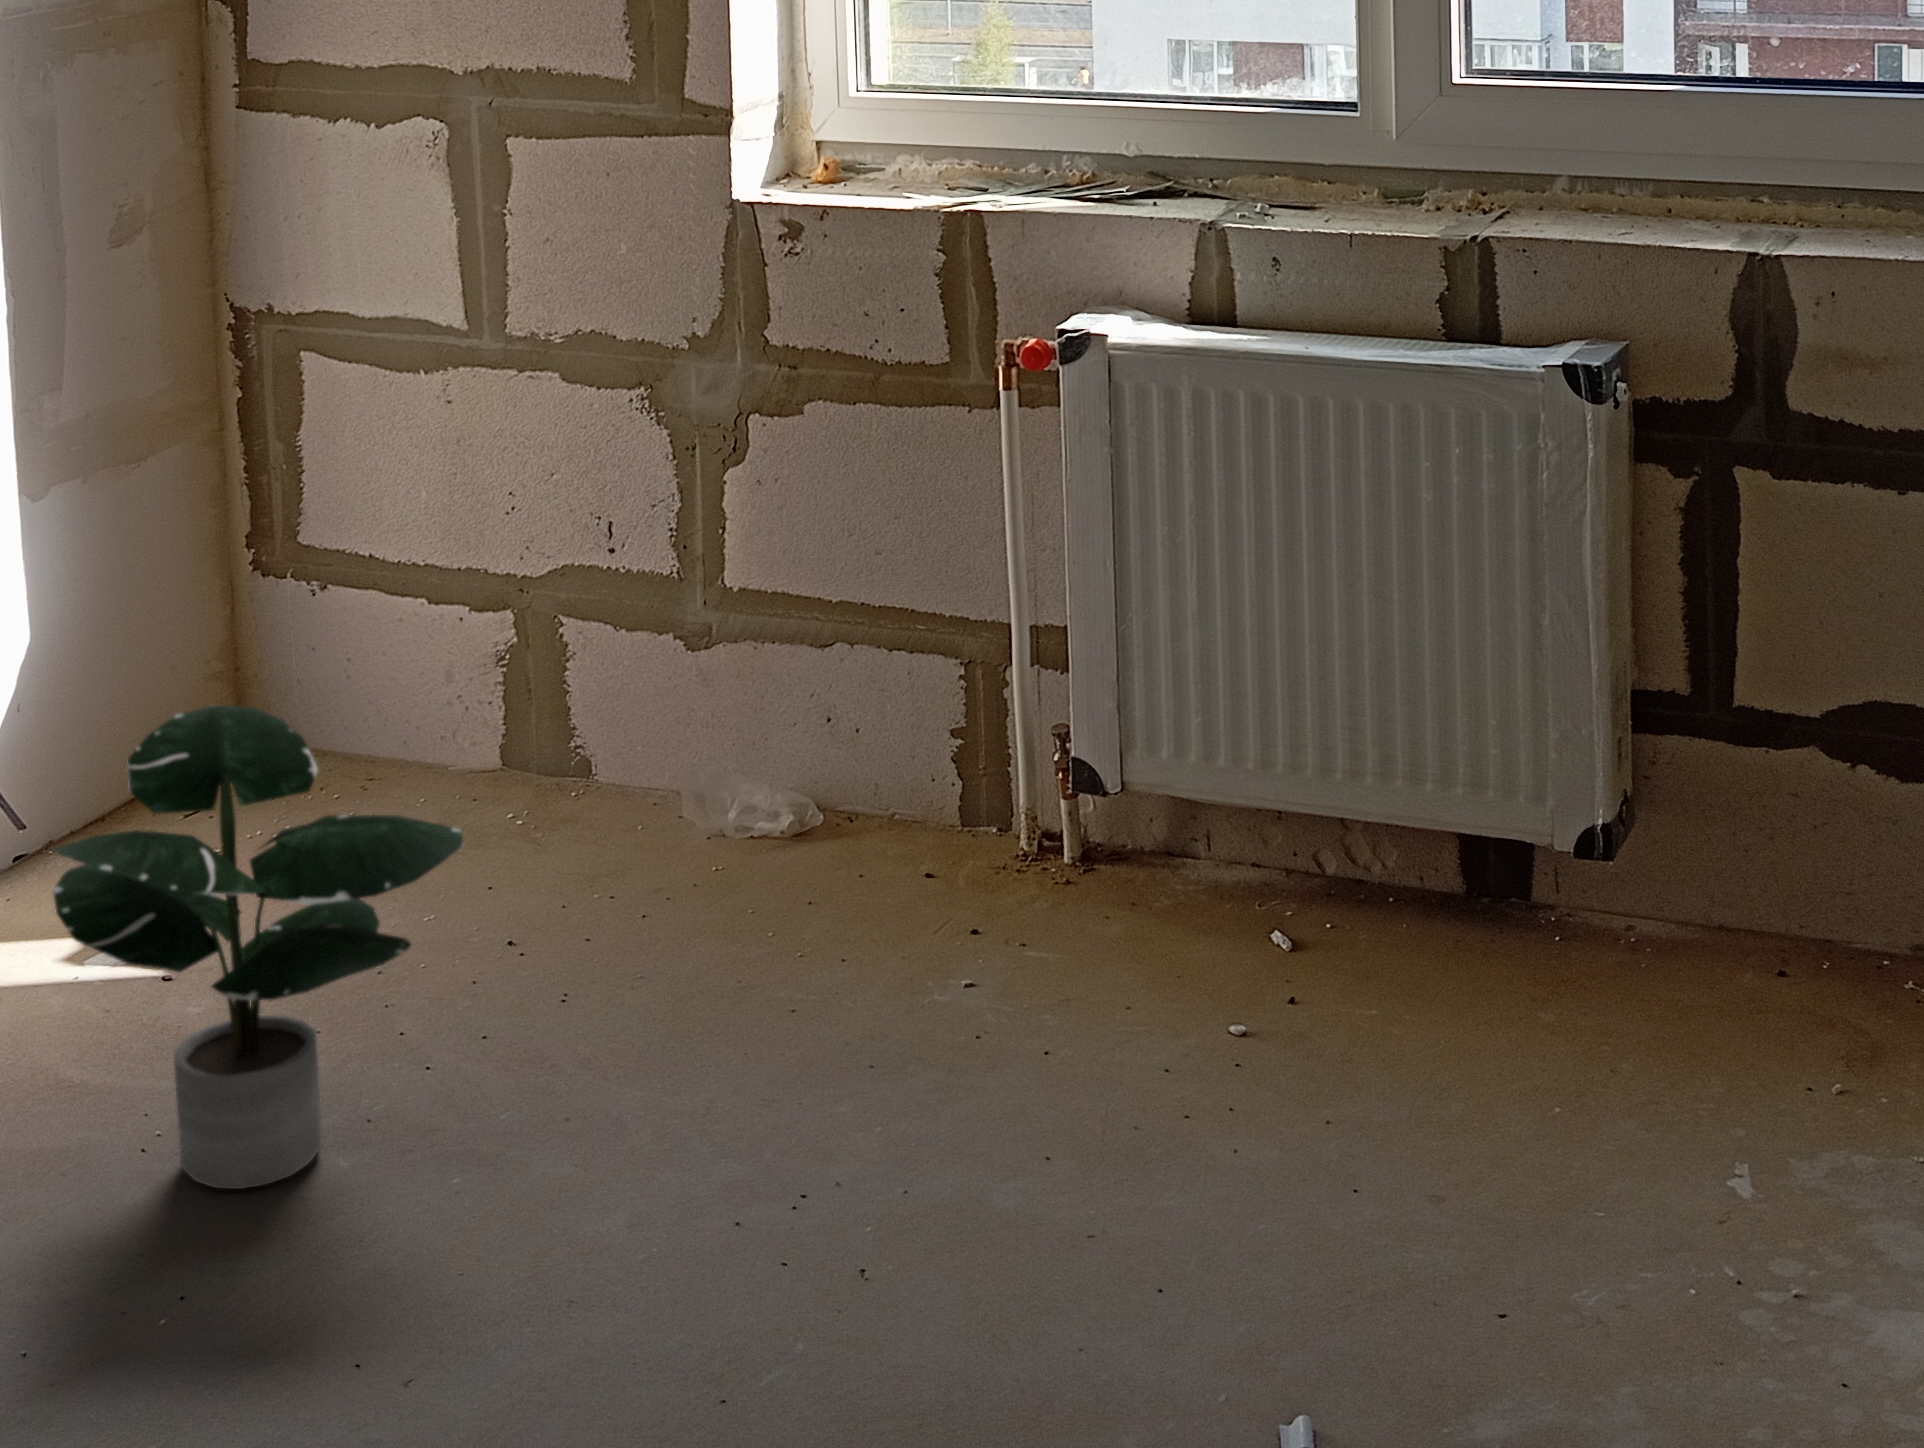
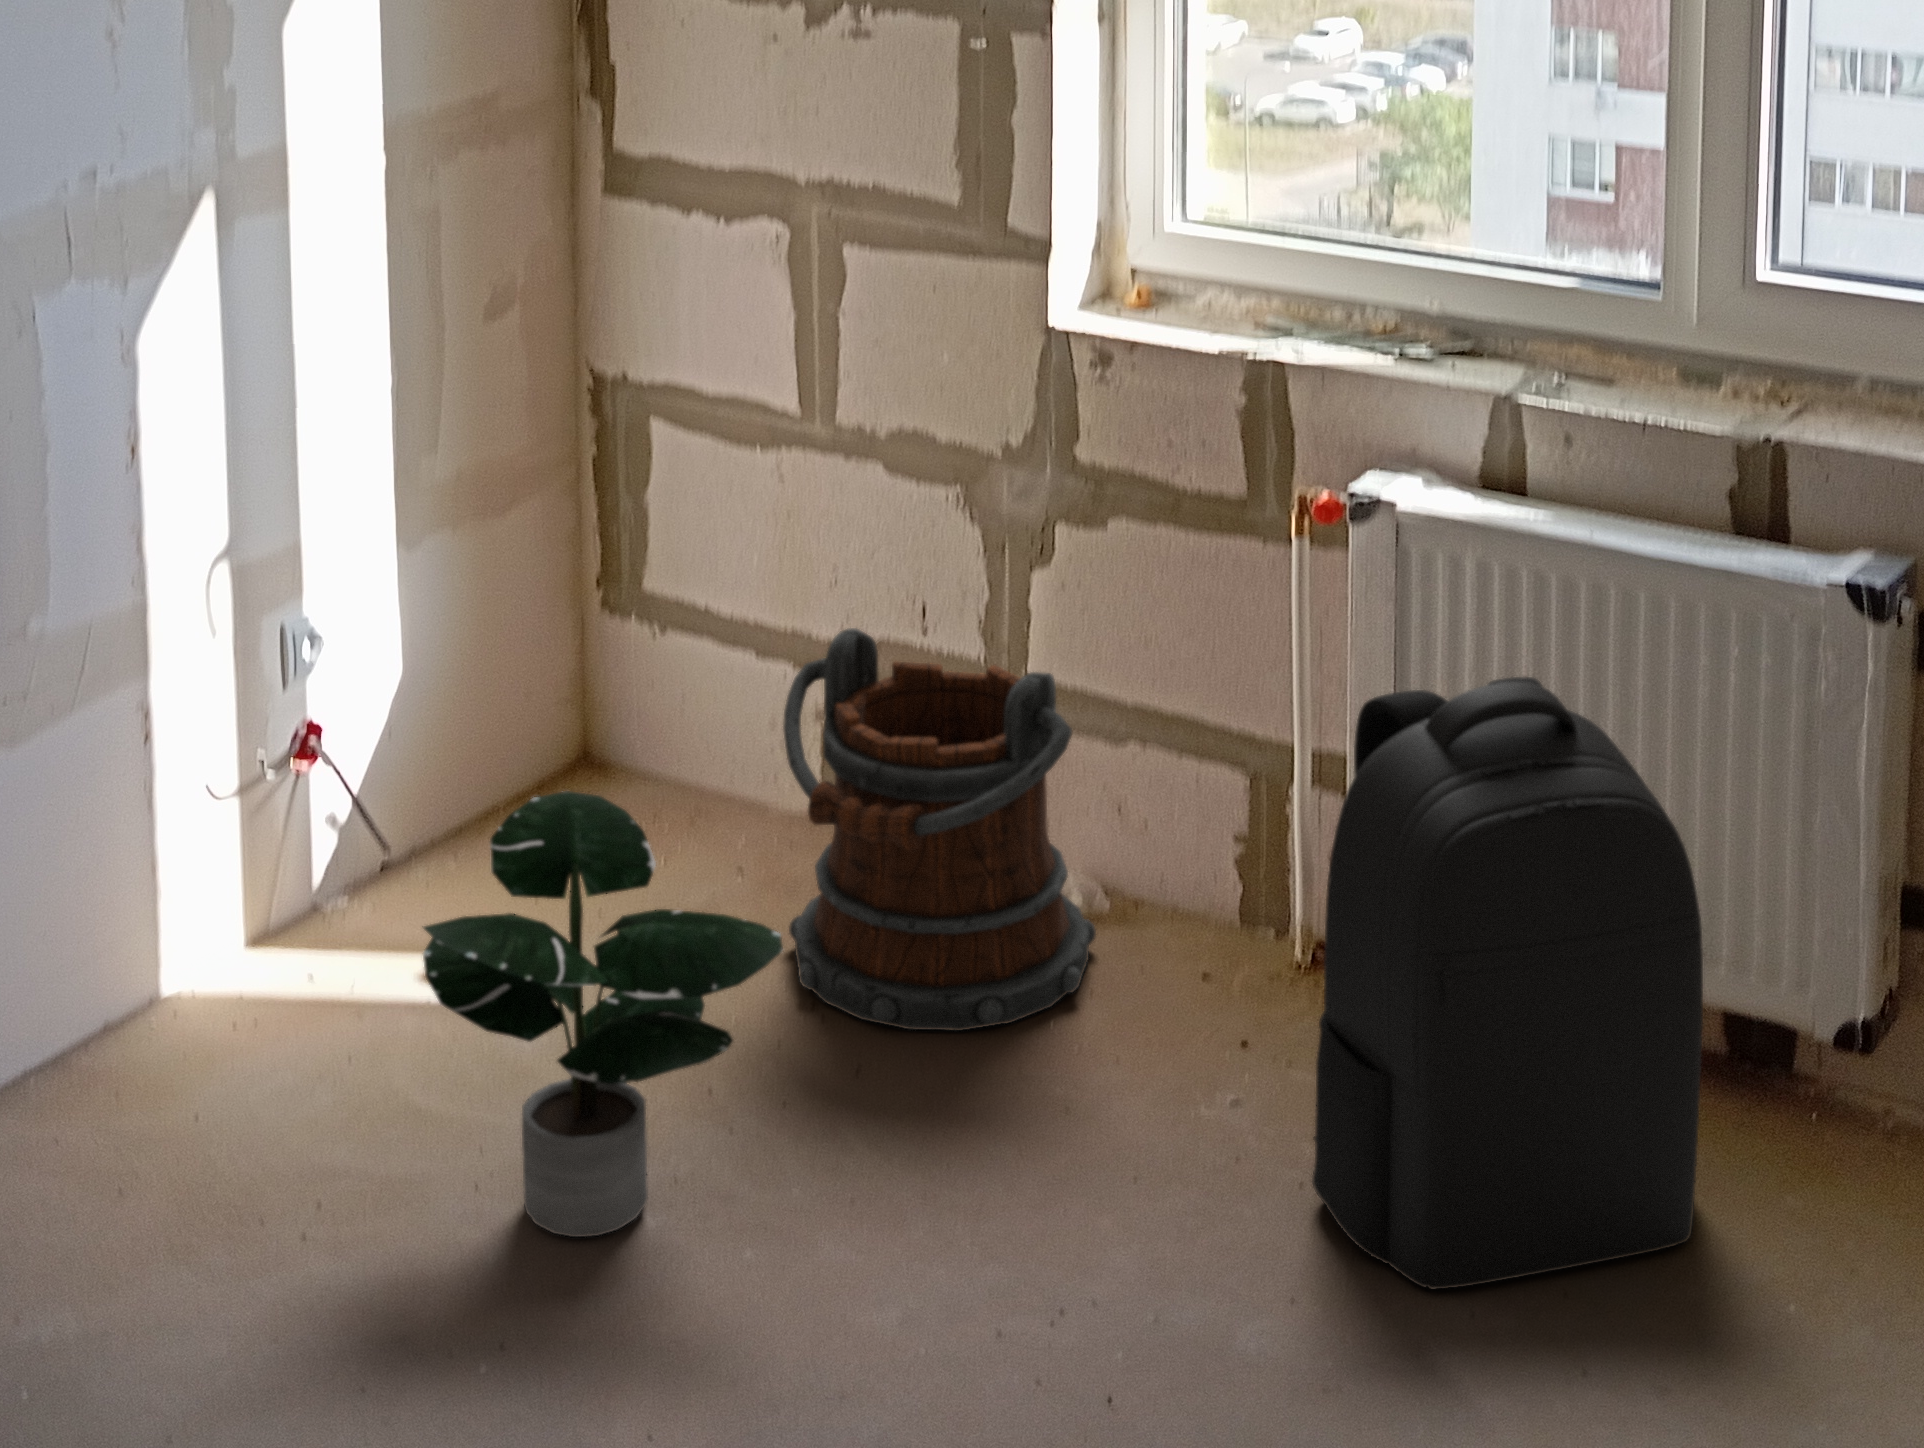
backpack: none [1049,491,1446,1135] -> present [1312,677,1703,1289]
bucket: none [459,535,810,953] -> present [783,628,1096,1031]

